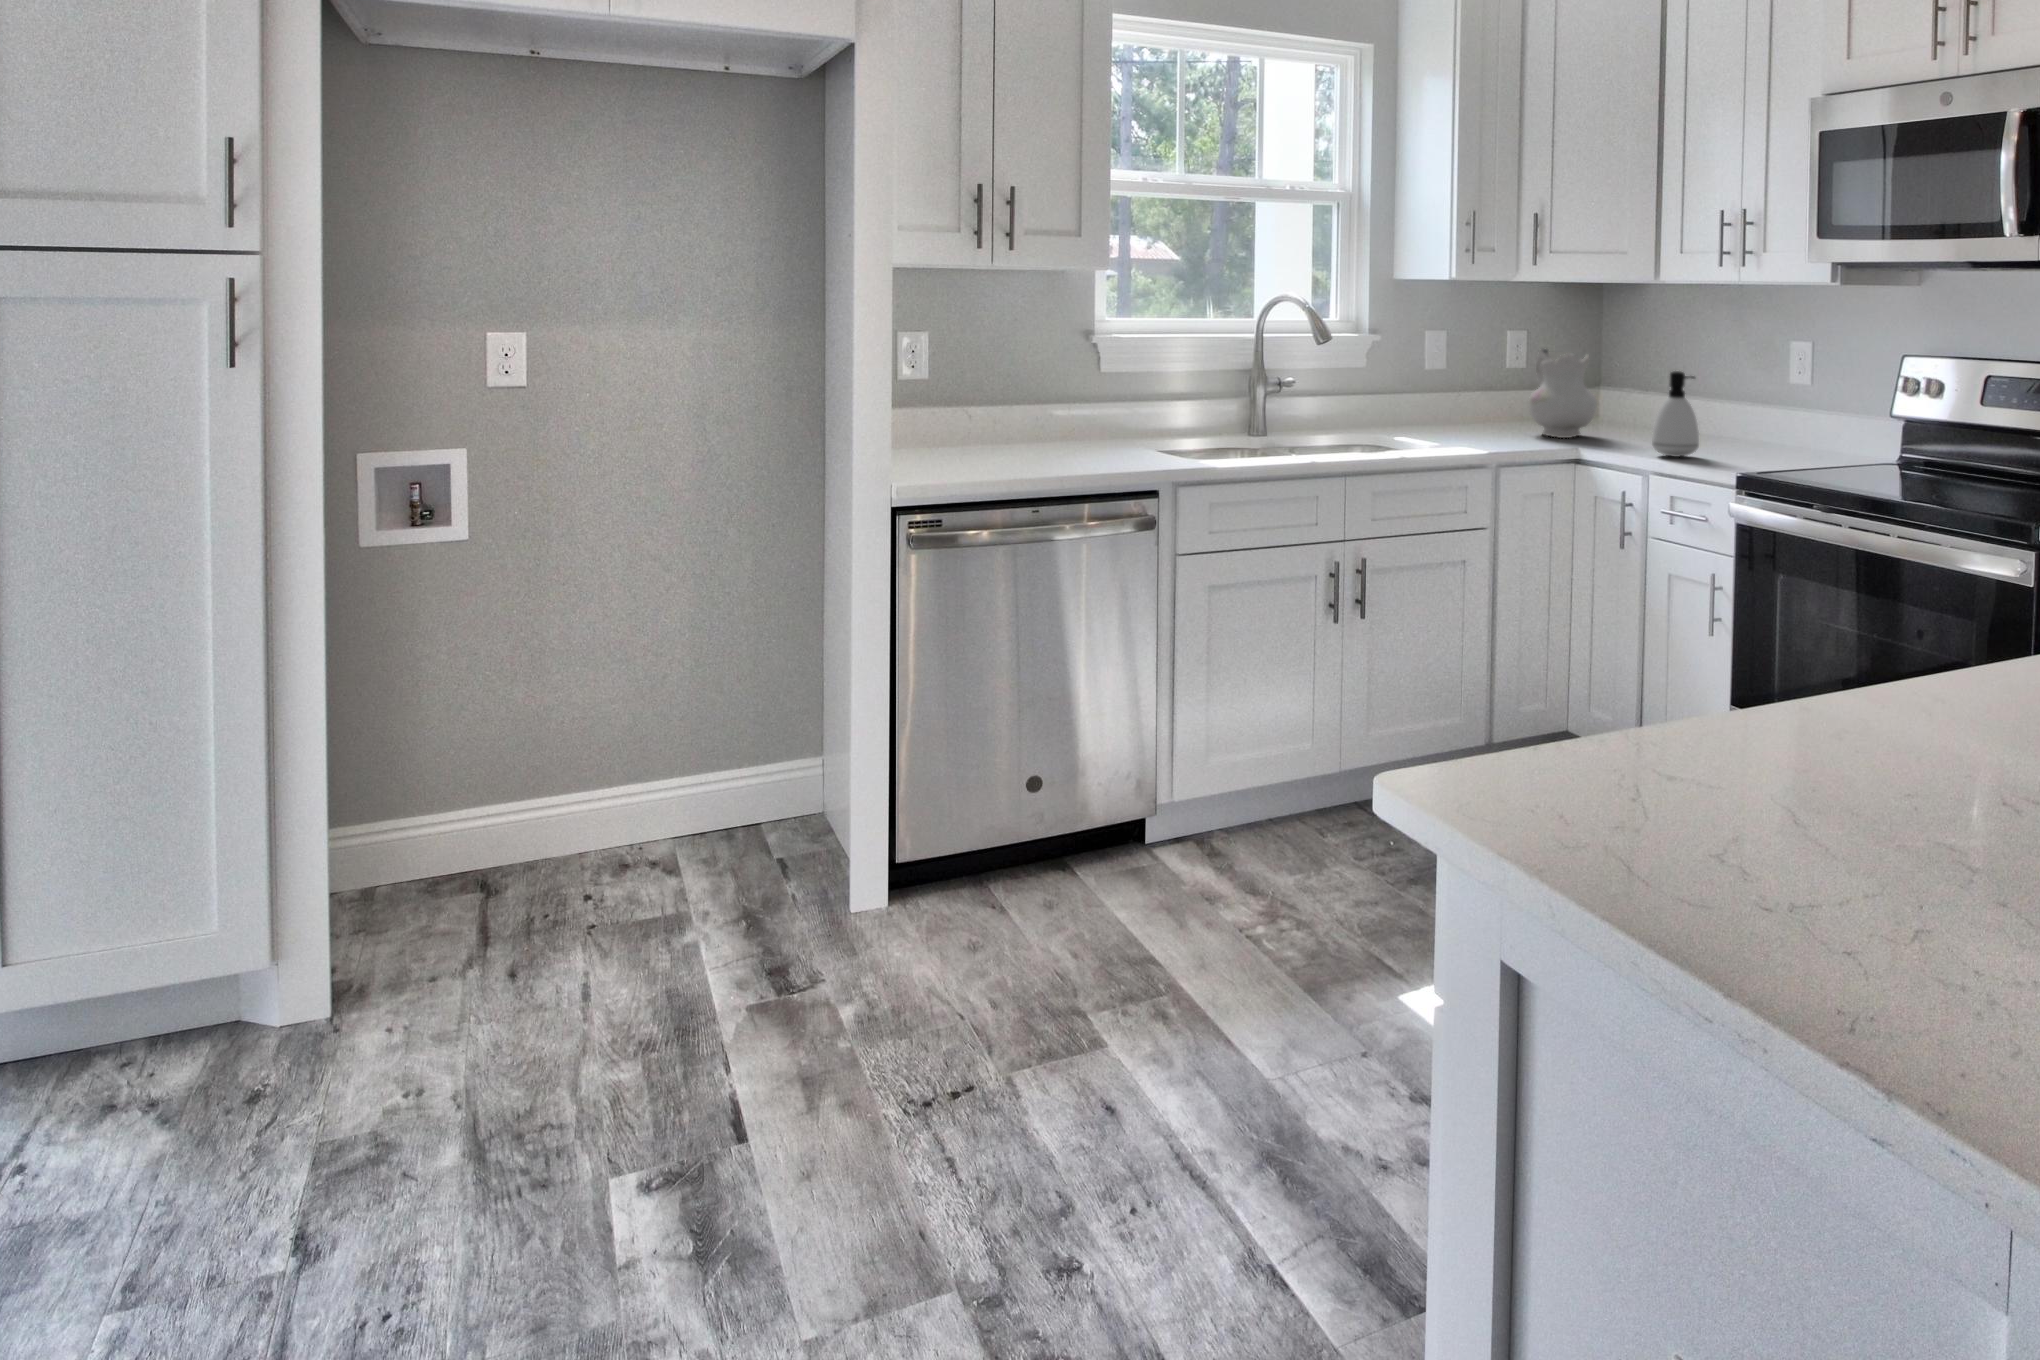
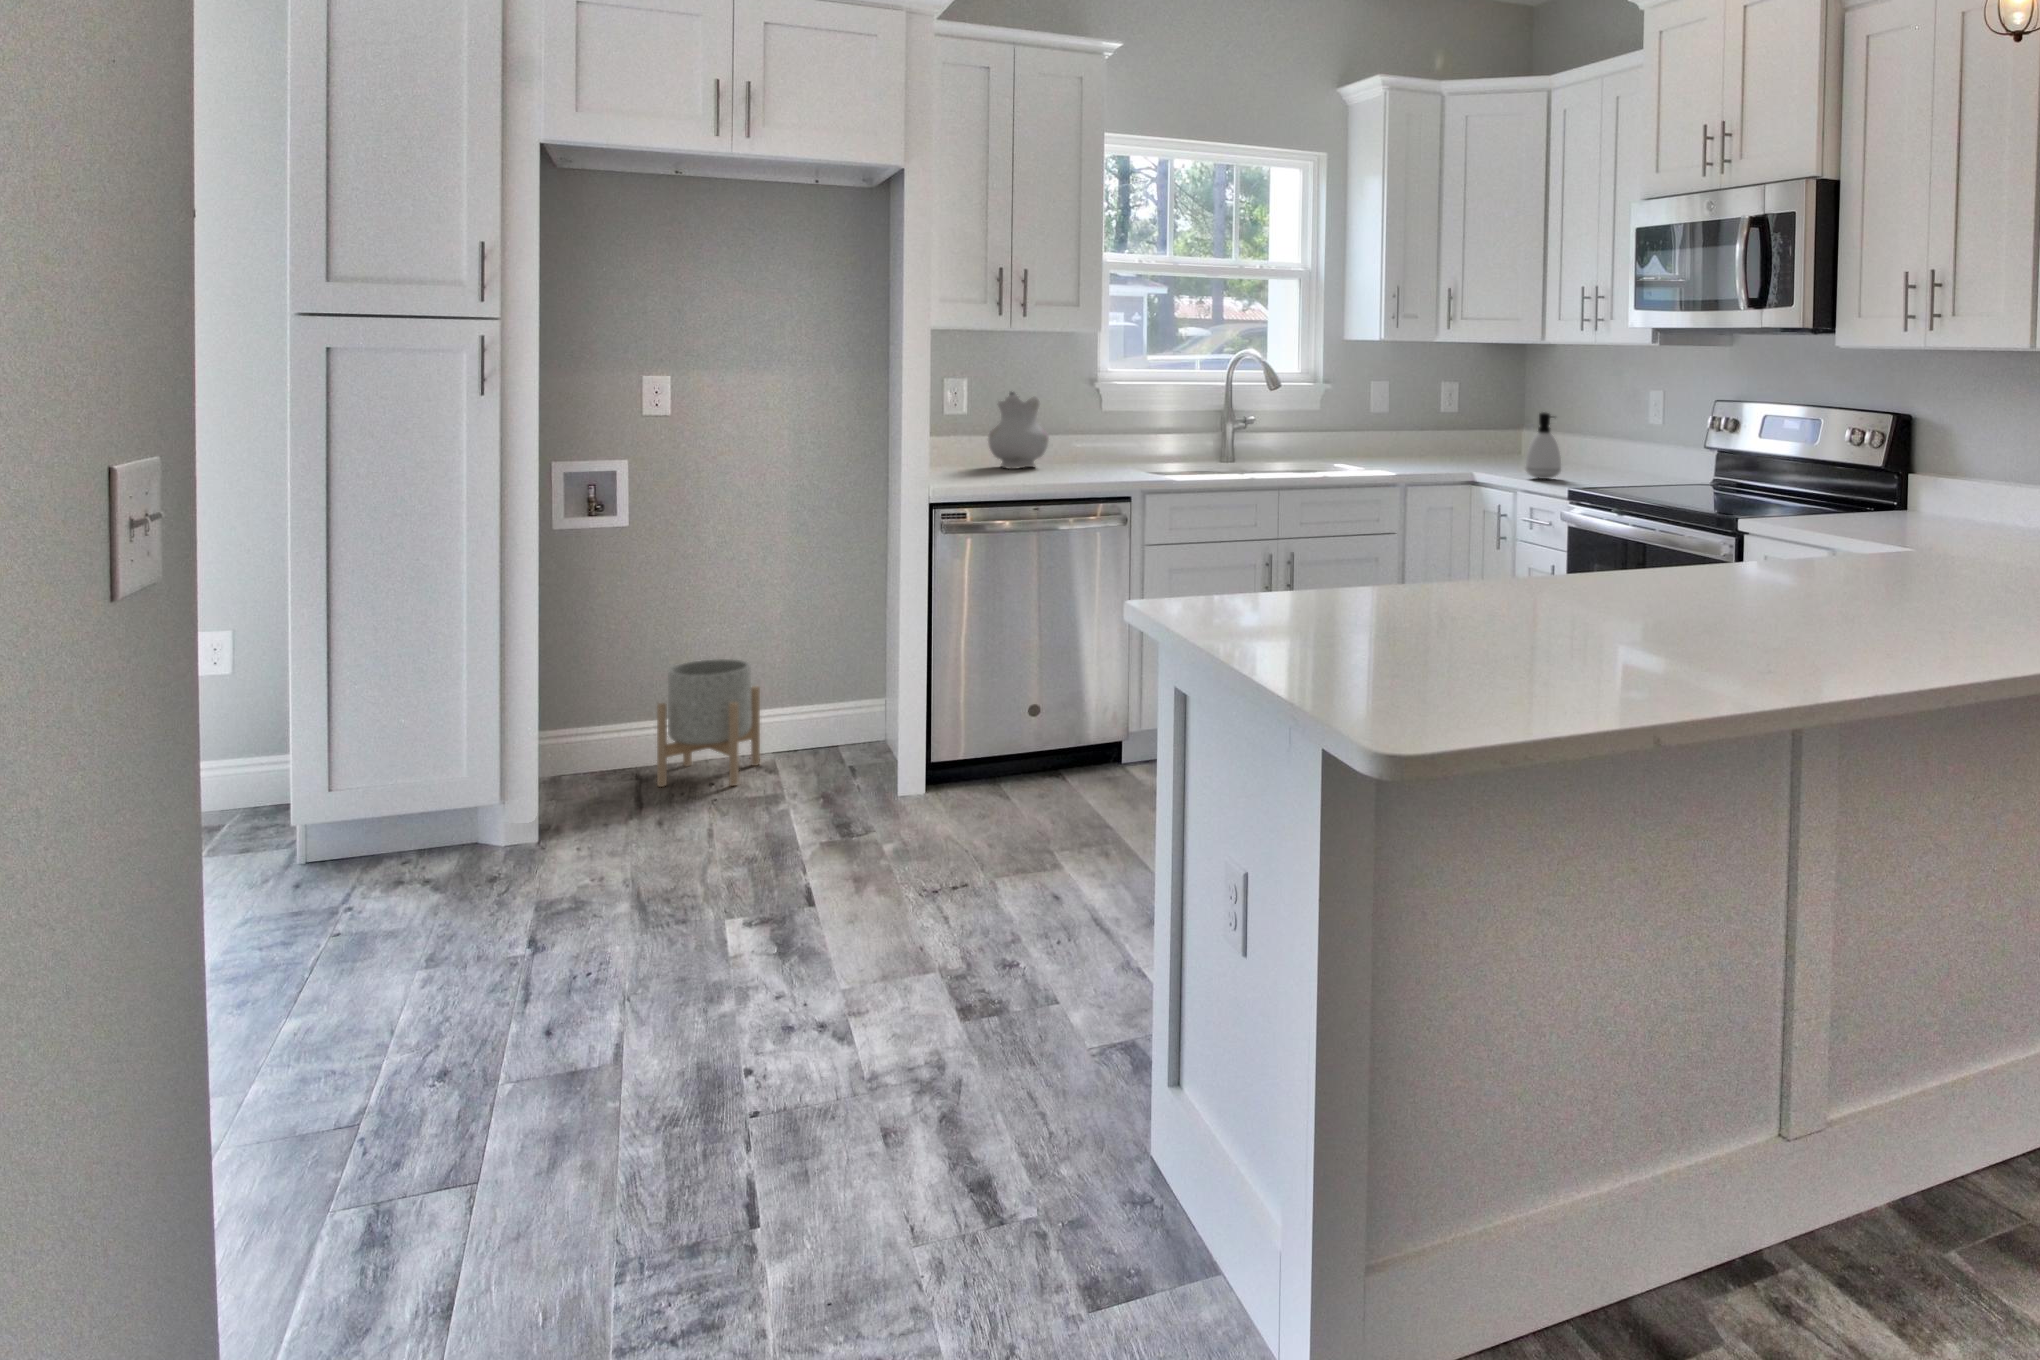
ceramic pitcher: present [1529,349,1597,438] -> present [988,392,1049,469]
planter: none [509,719,655,905] -> present [657,659,760,787]

